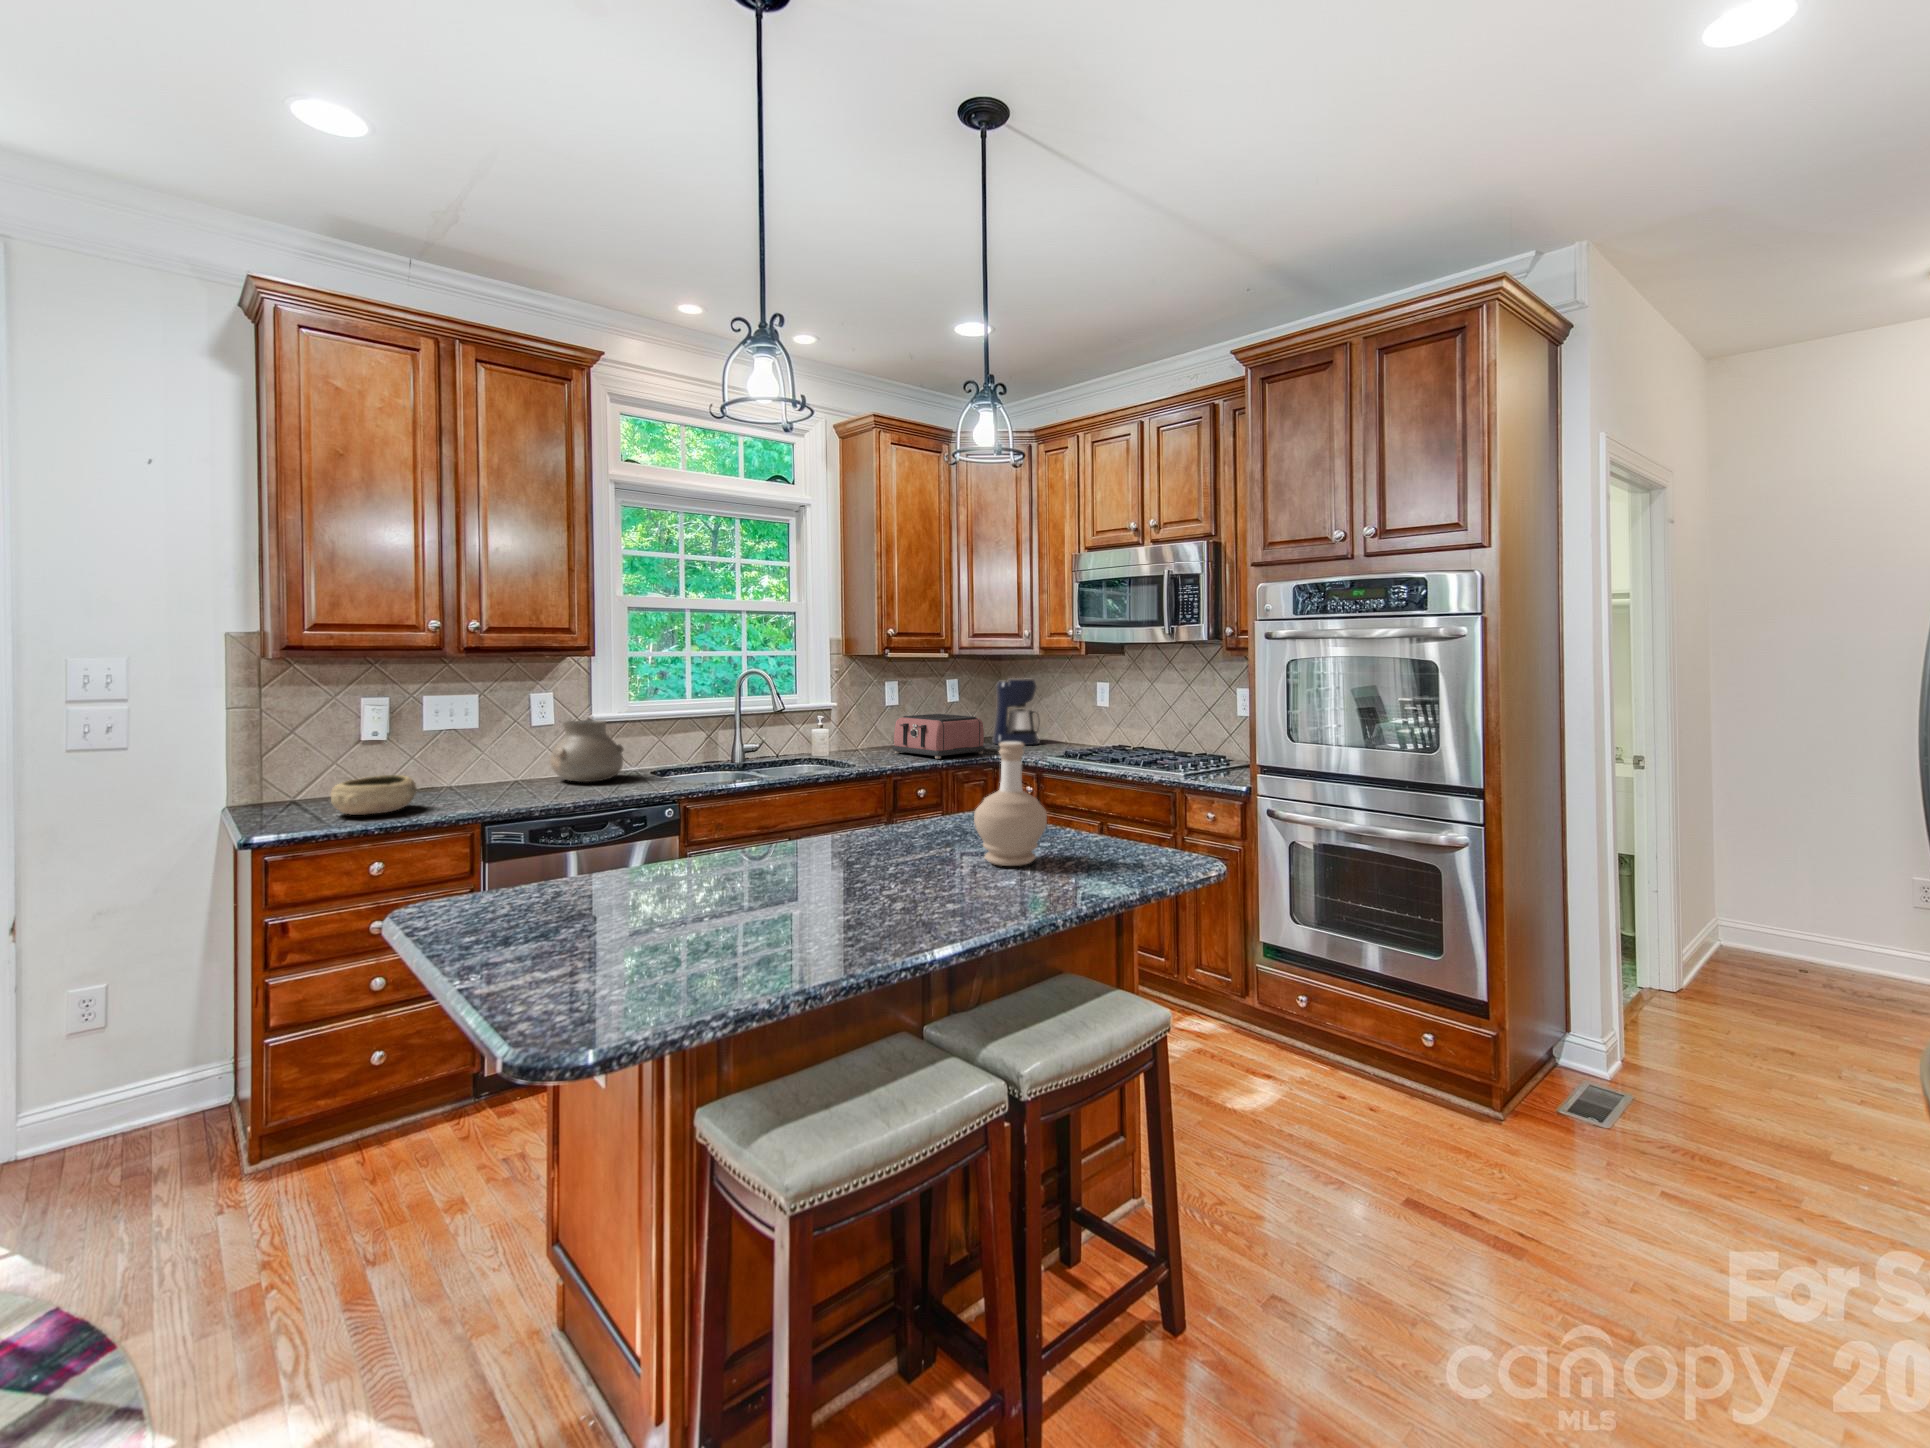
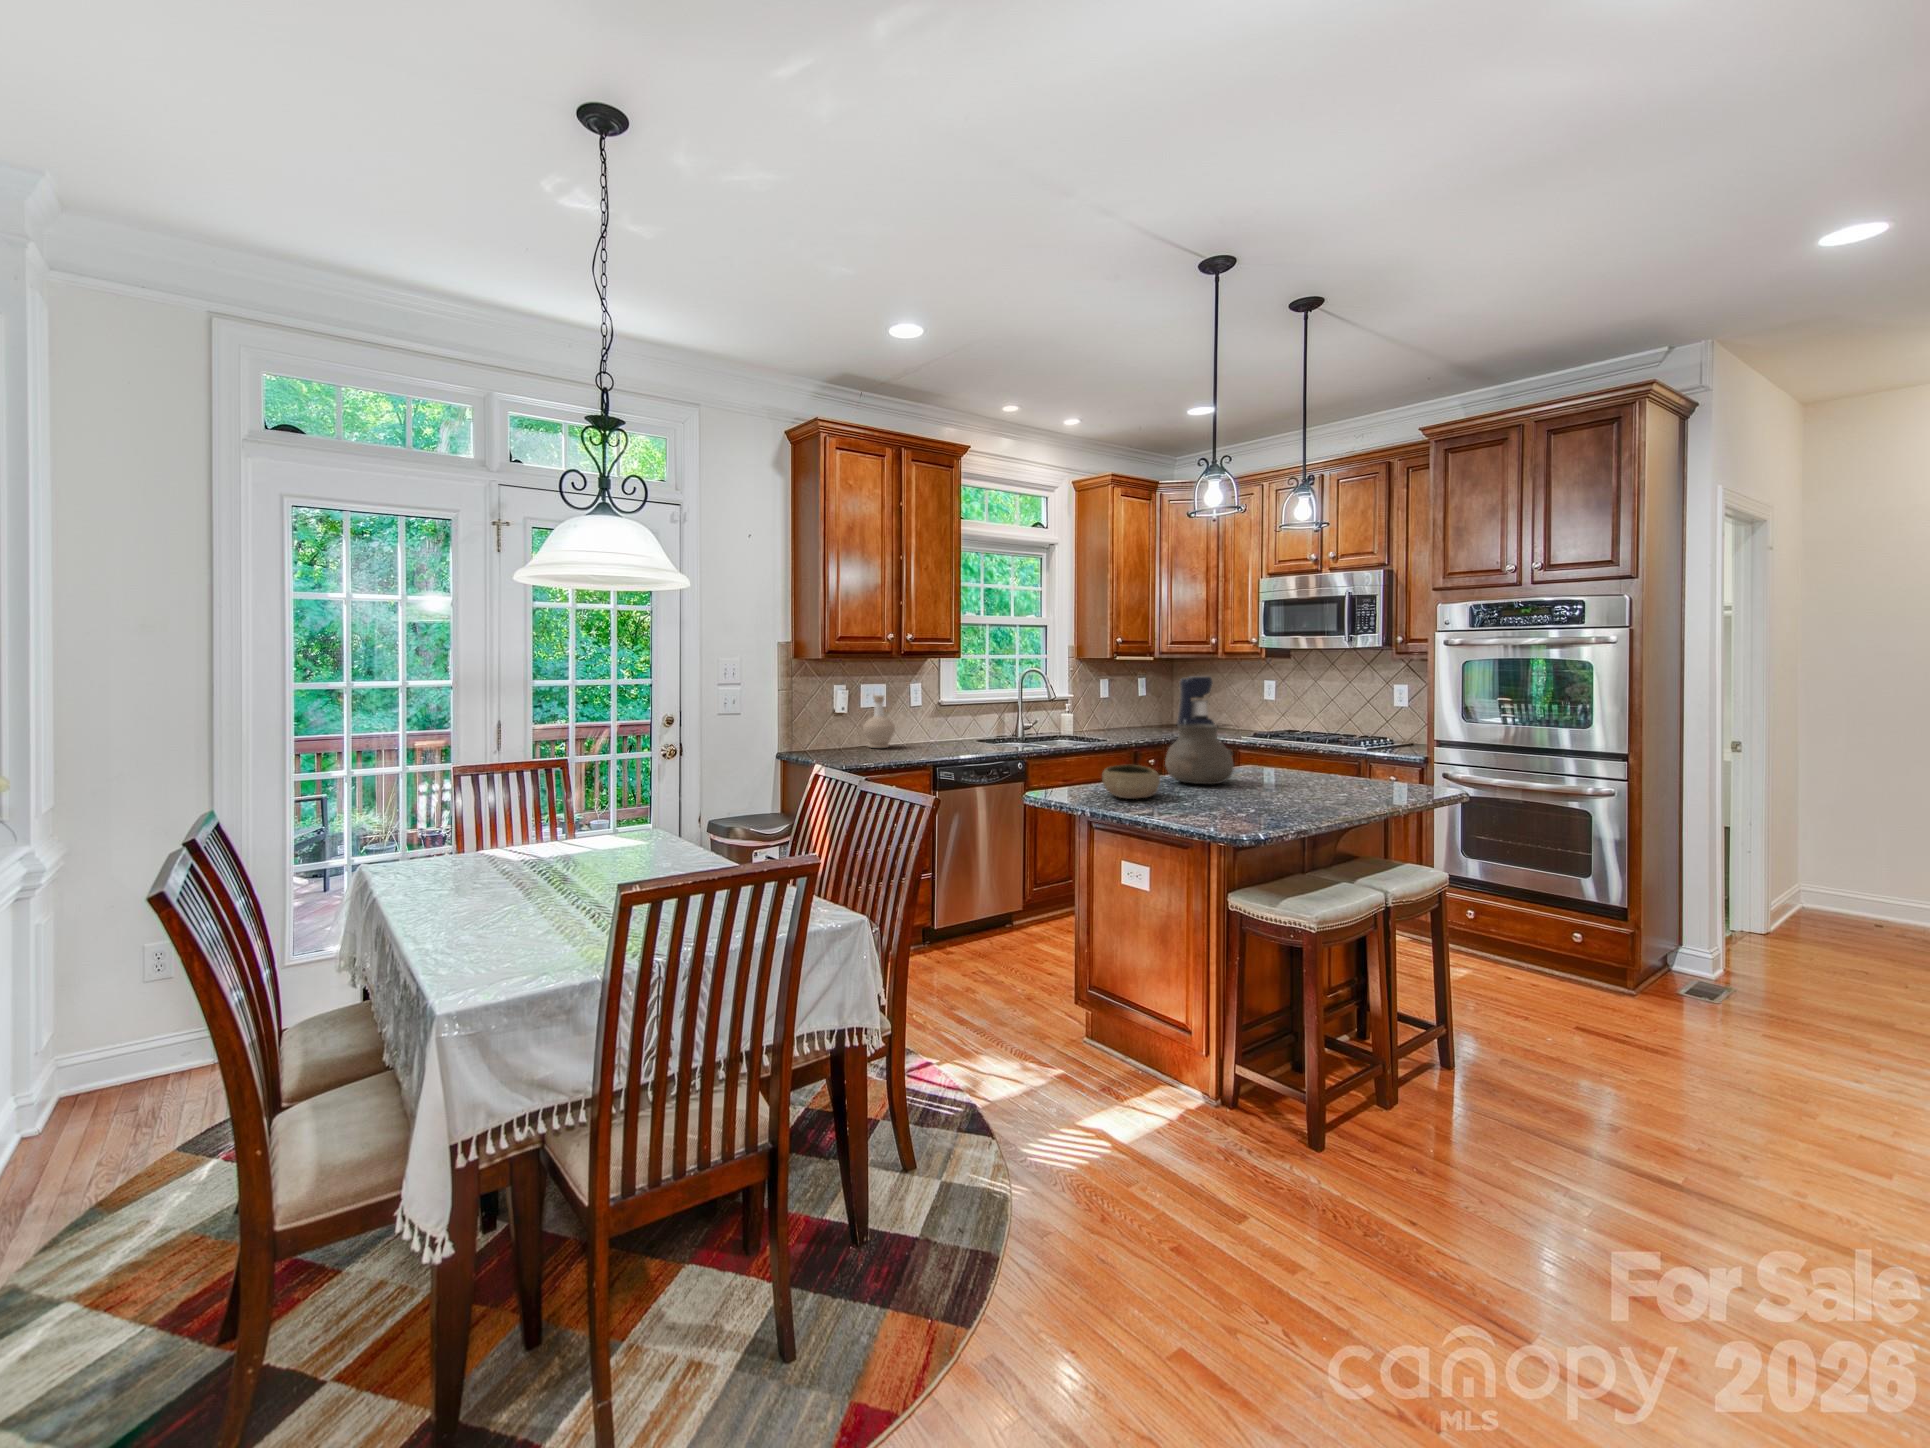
toaster: present [893,714,985,759] -> none [1114,703,1184,735]
vase: present [550,720,624,782] -> present [1165,724,1234,784]
bottle: present [974,742,1047,866] -> present [863,695,895,748]
bowl: present [331,775,417,815] -> present [1102,765,1160,799]

